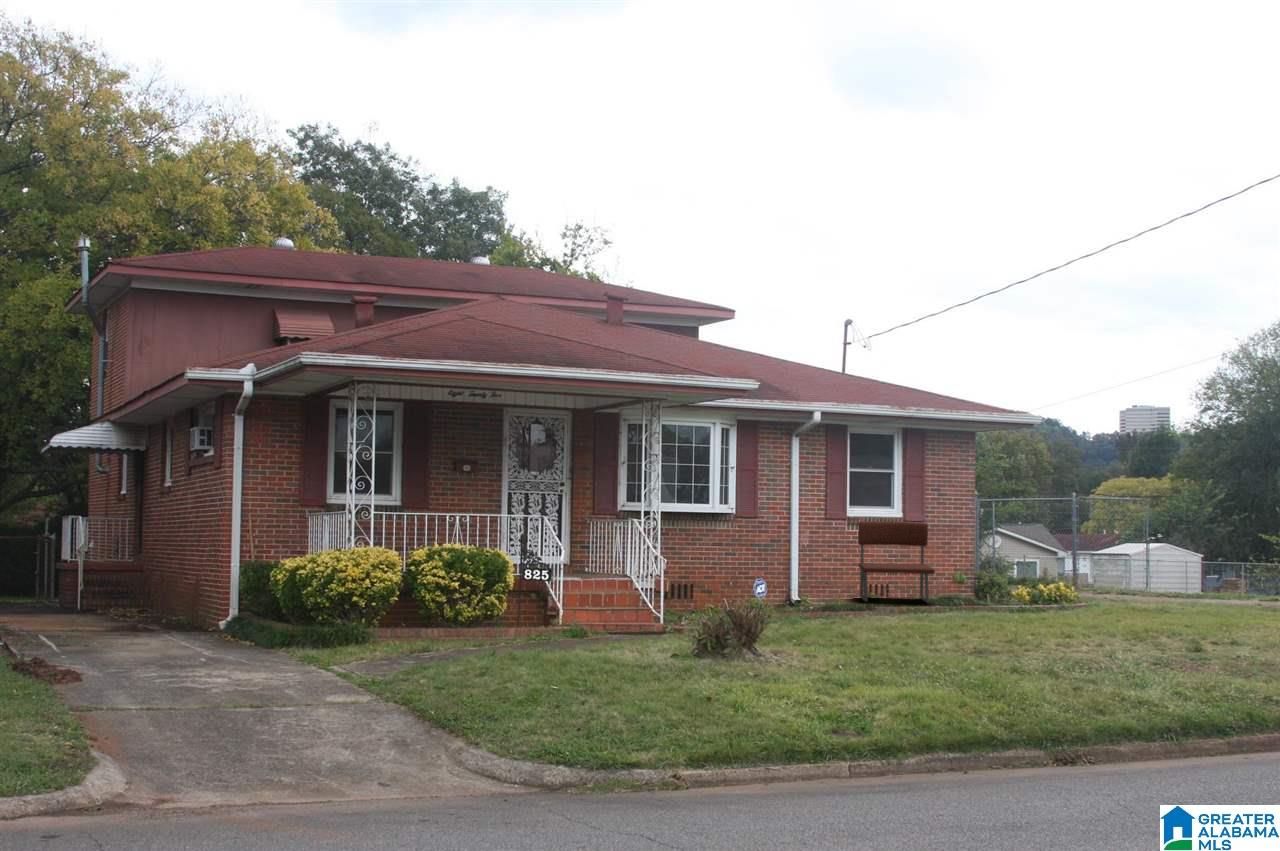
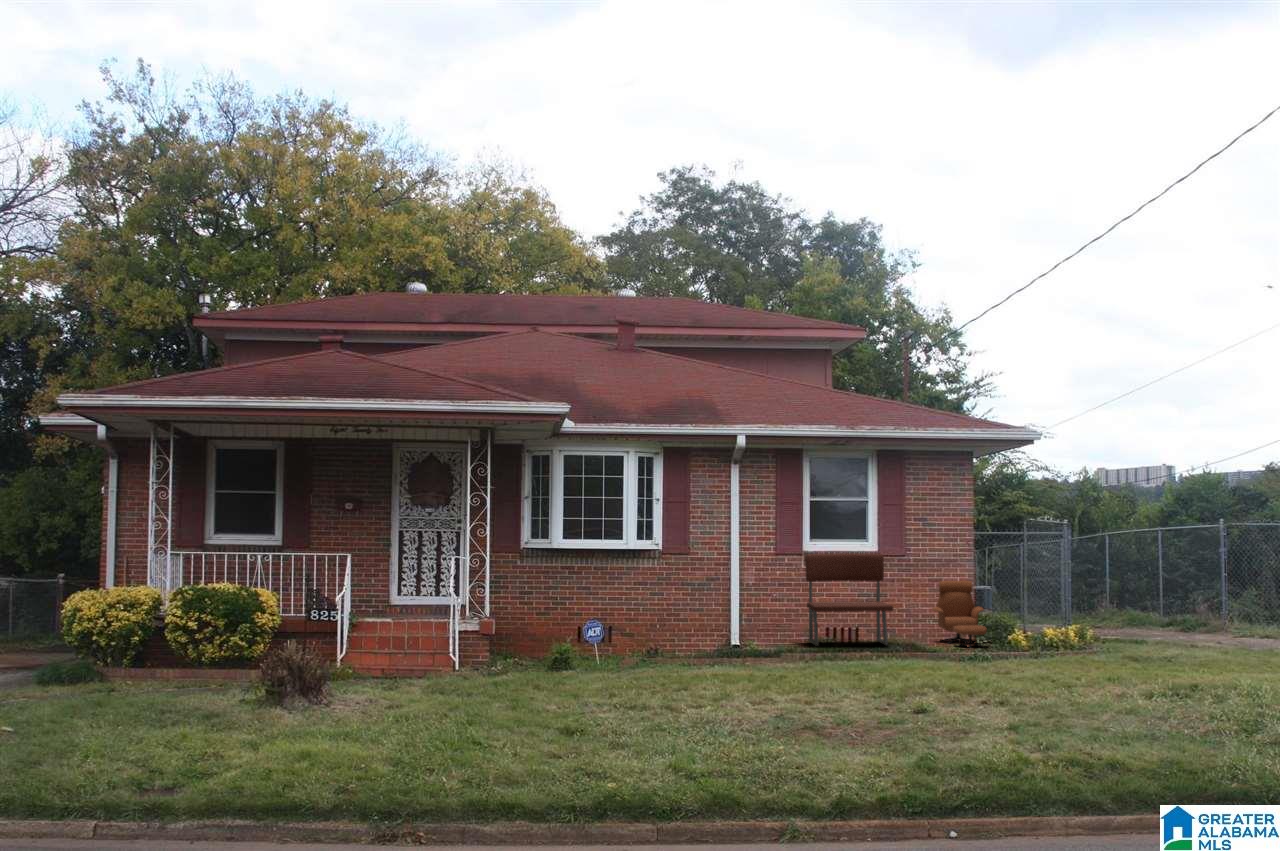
lounge chair: none [970,548,1019,610] -> present [932,581,987,648]

